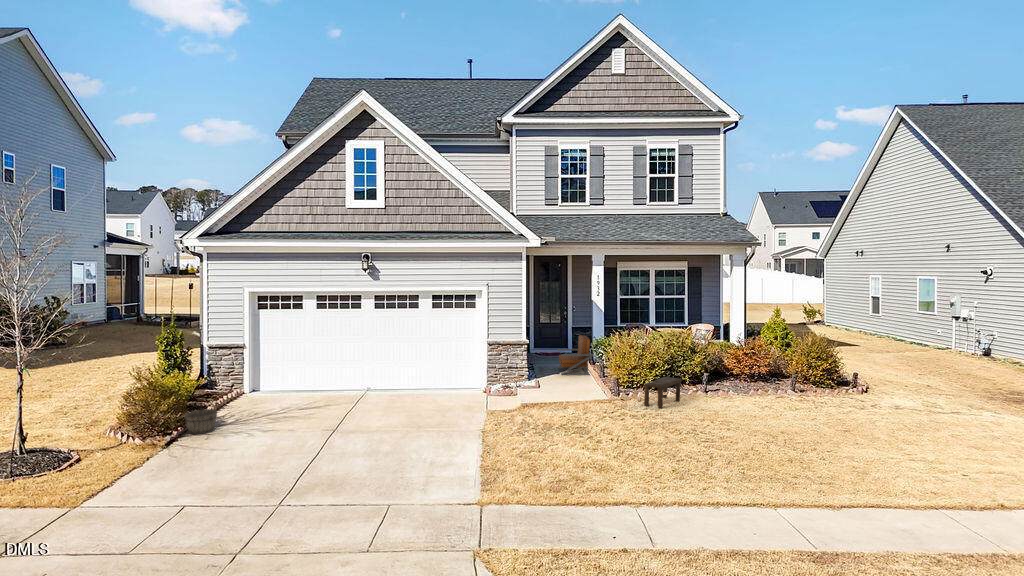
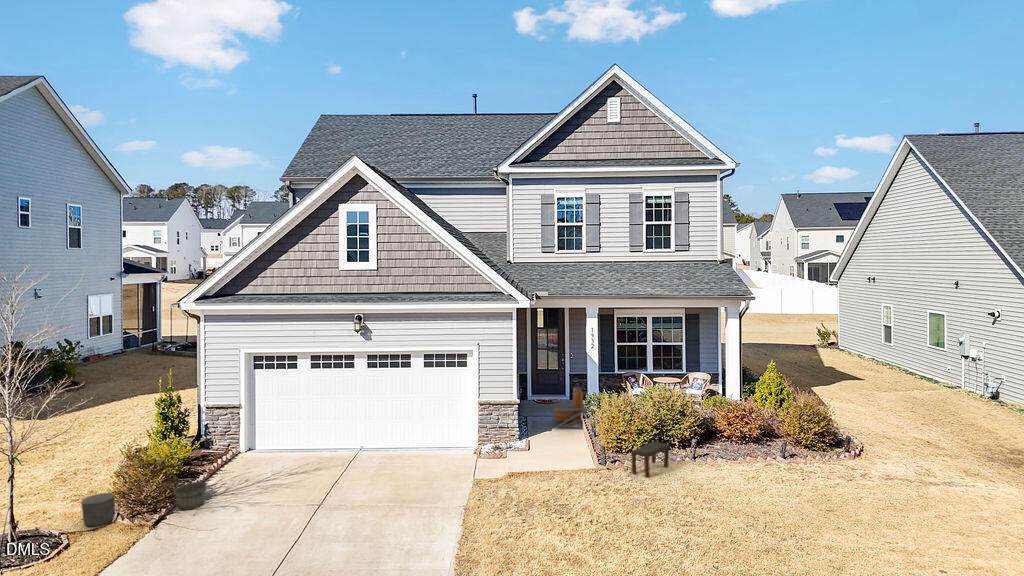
planter: none [90,415,124,447] -> present [81,493,115,526]

